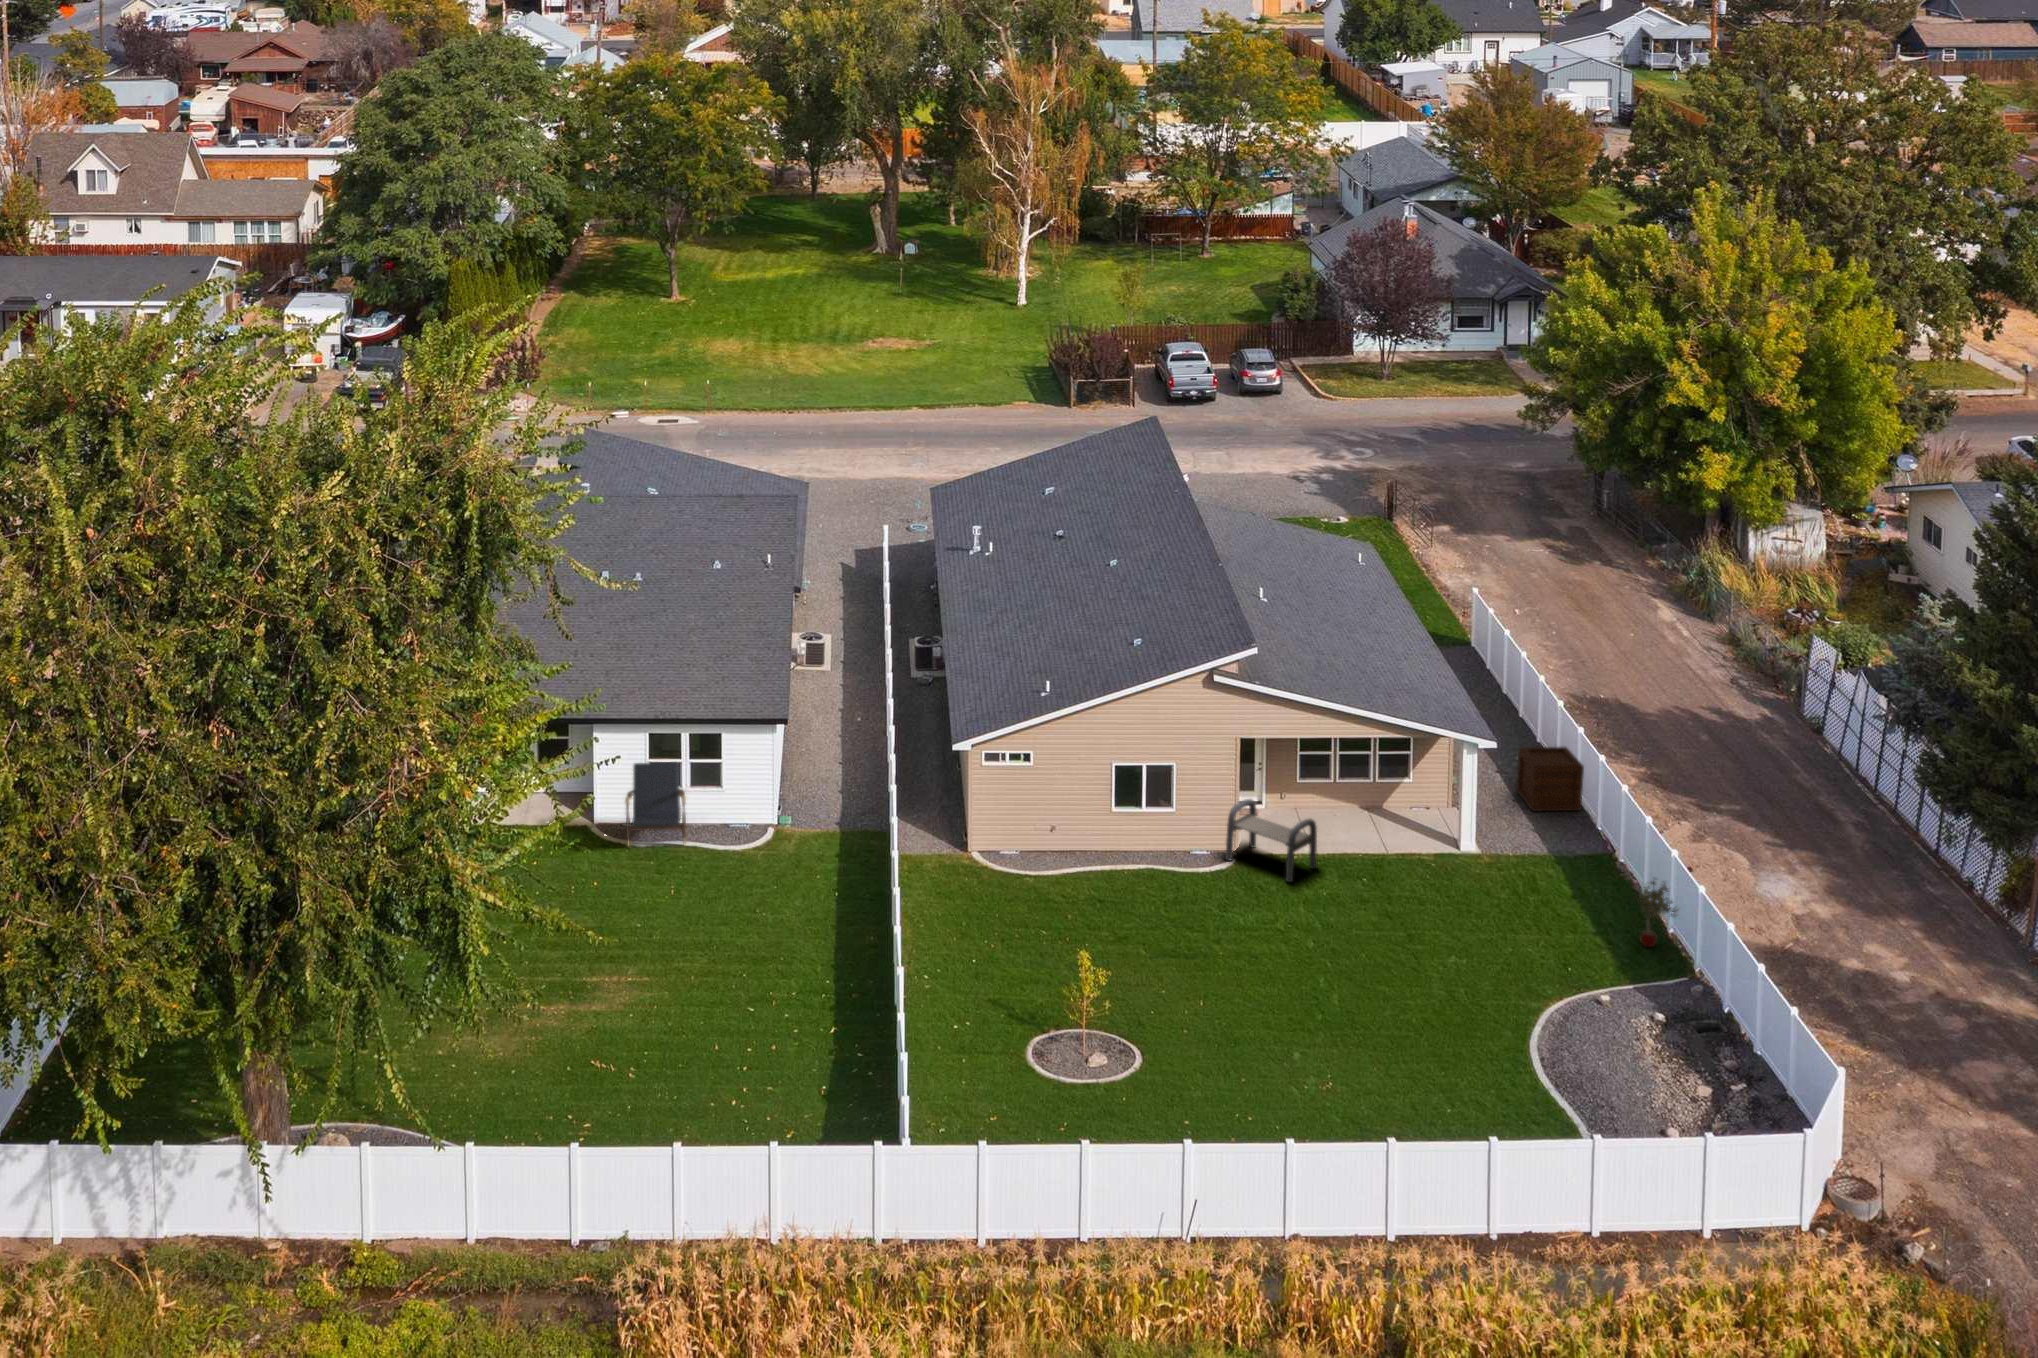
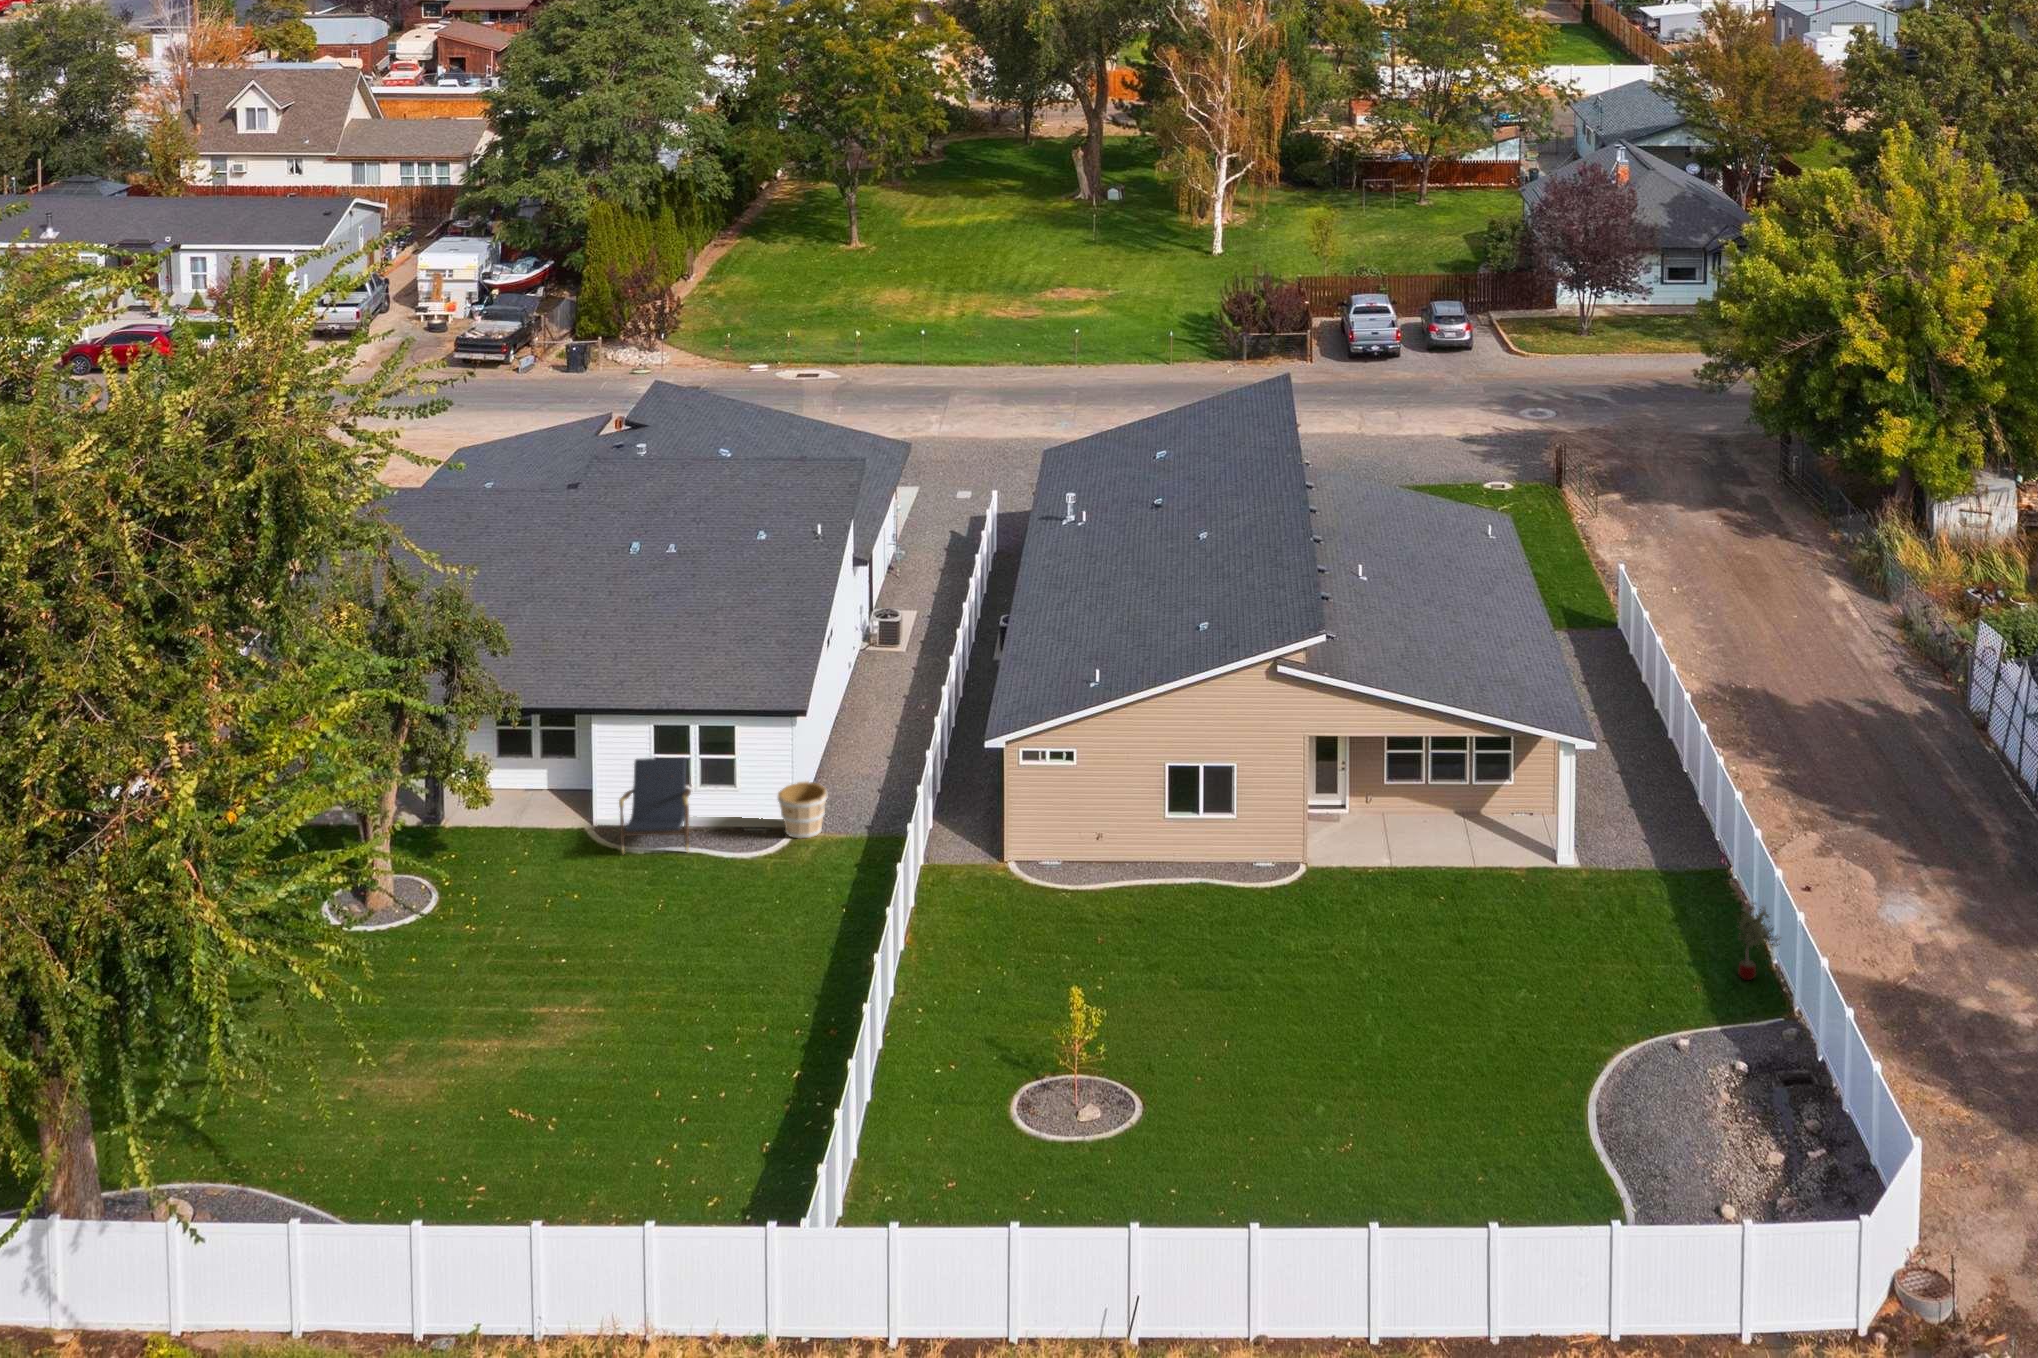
wooden crate: present [1516,747,1584,811] -> none [1634,746,1705,819]
wooden bucket: none [760,782,804,833] -> present [778,782,828,839]
bench: present [1226,799,1317,882] -> none [1292,805,1392,901]

